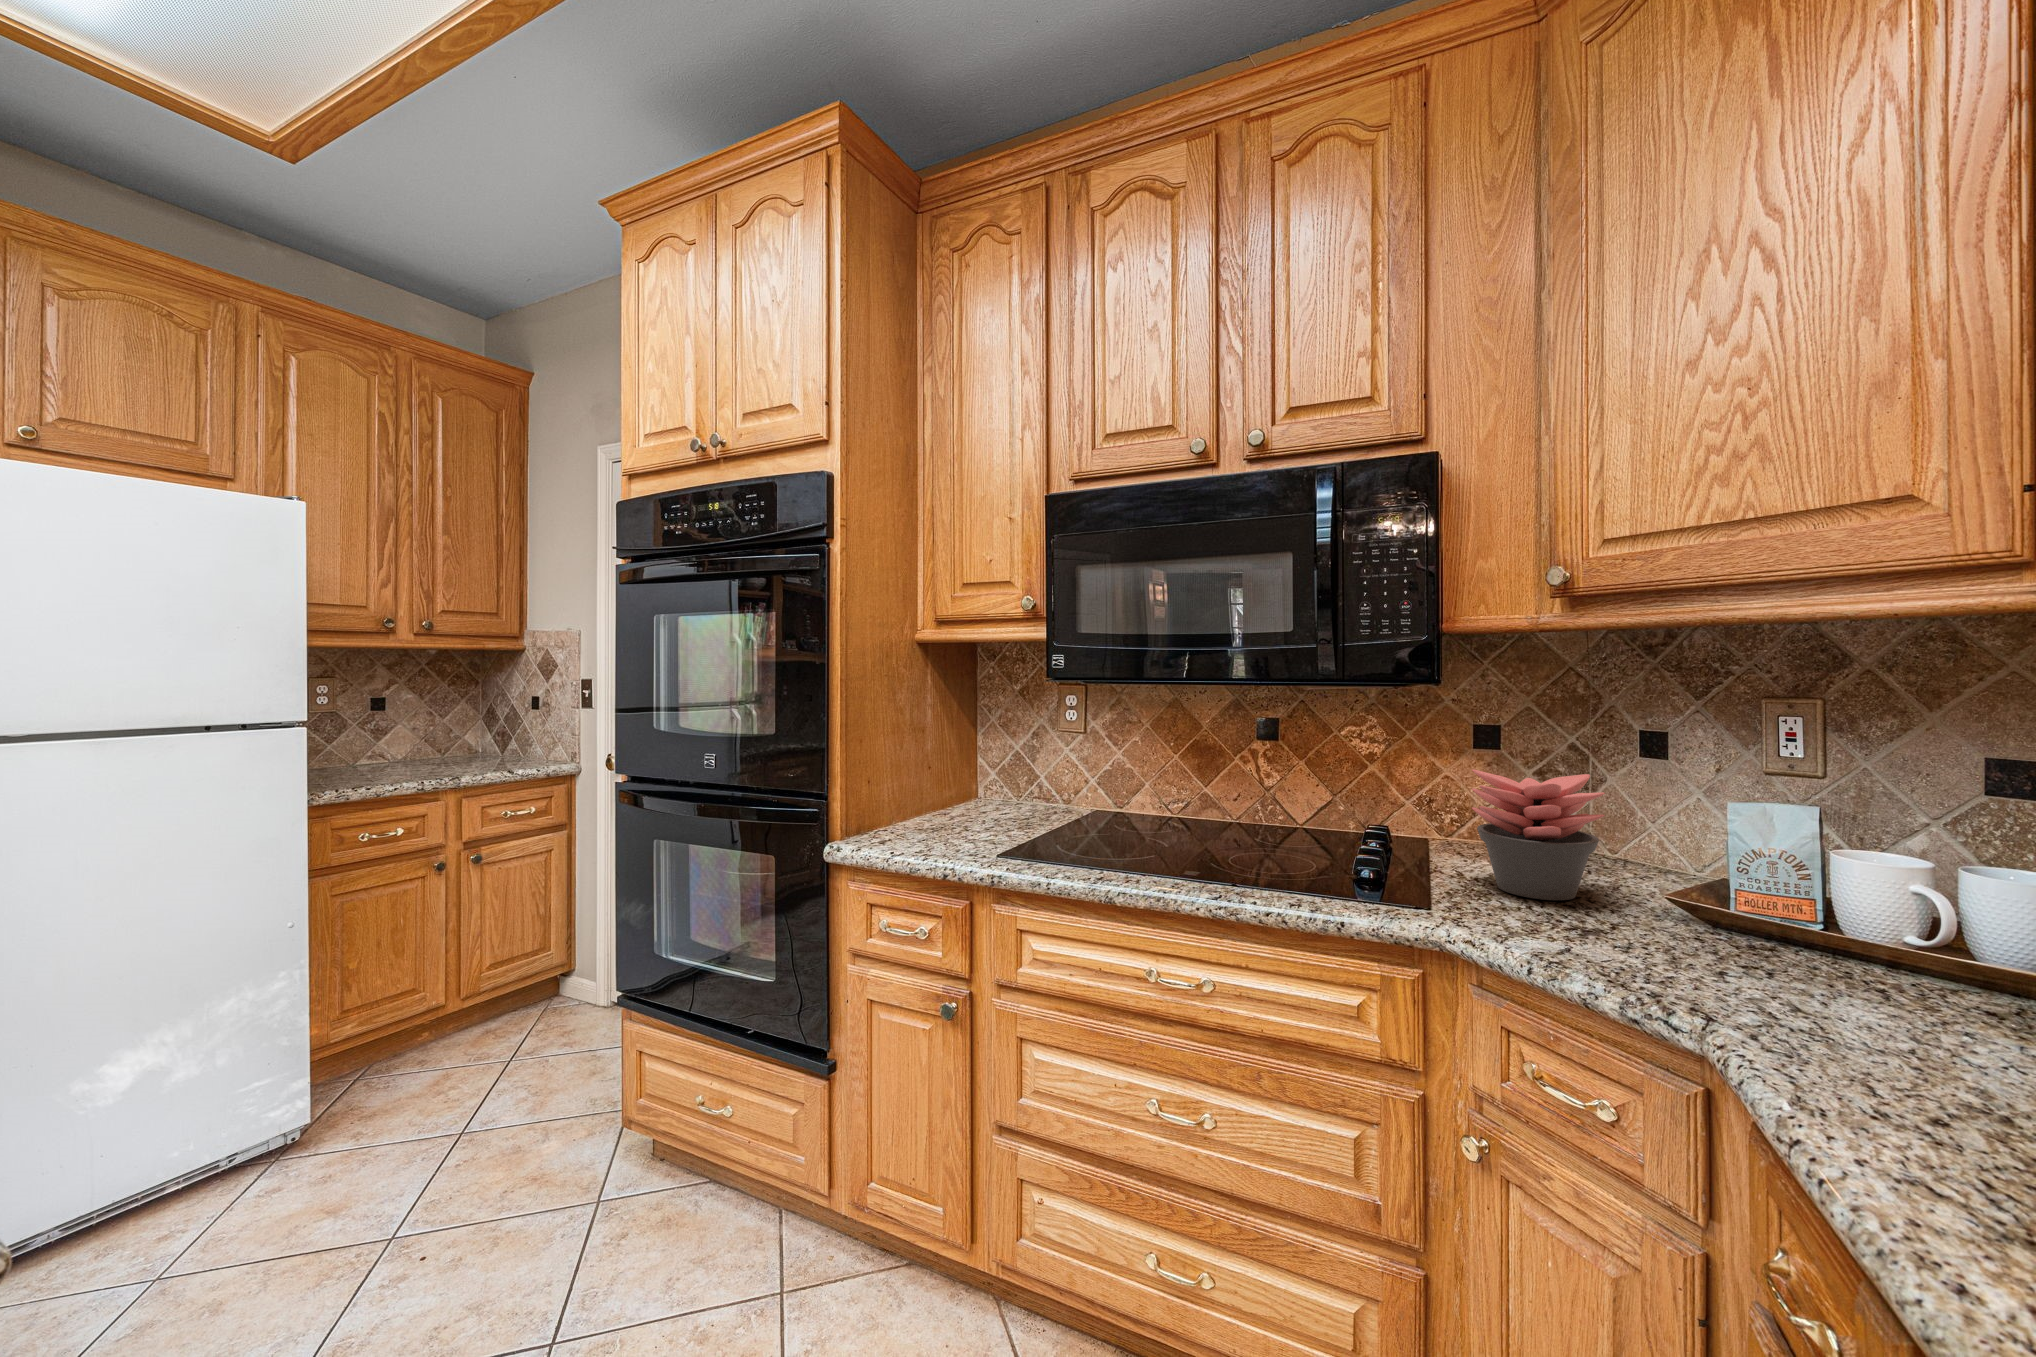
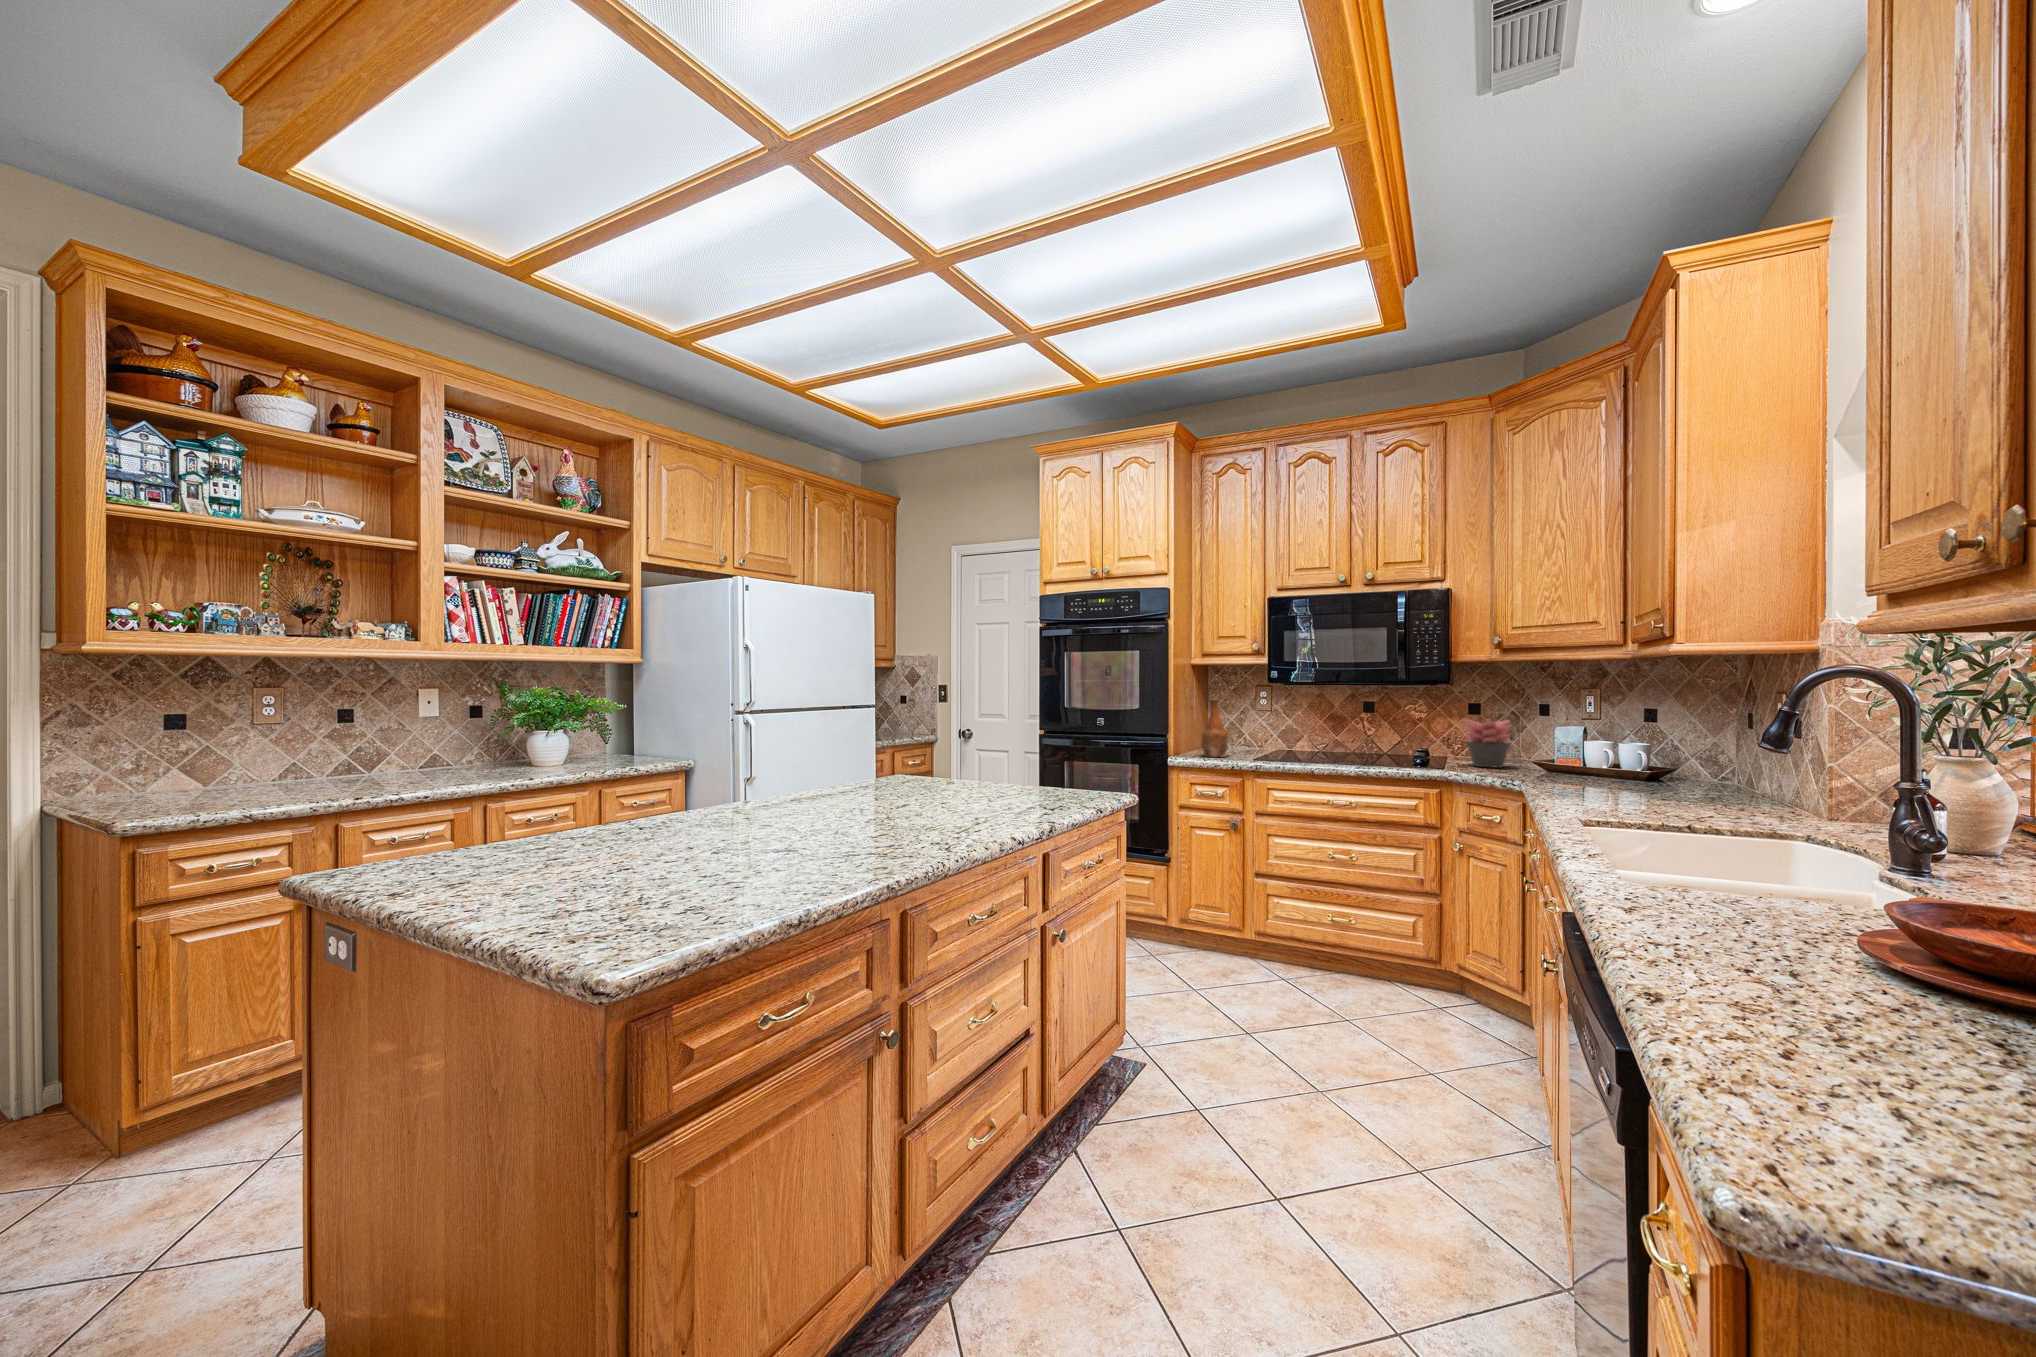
bottle: none [890,714,970,848] -> present [1201,698,1228,757]

